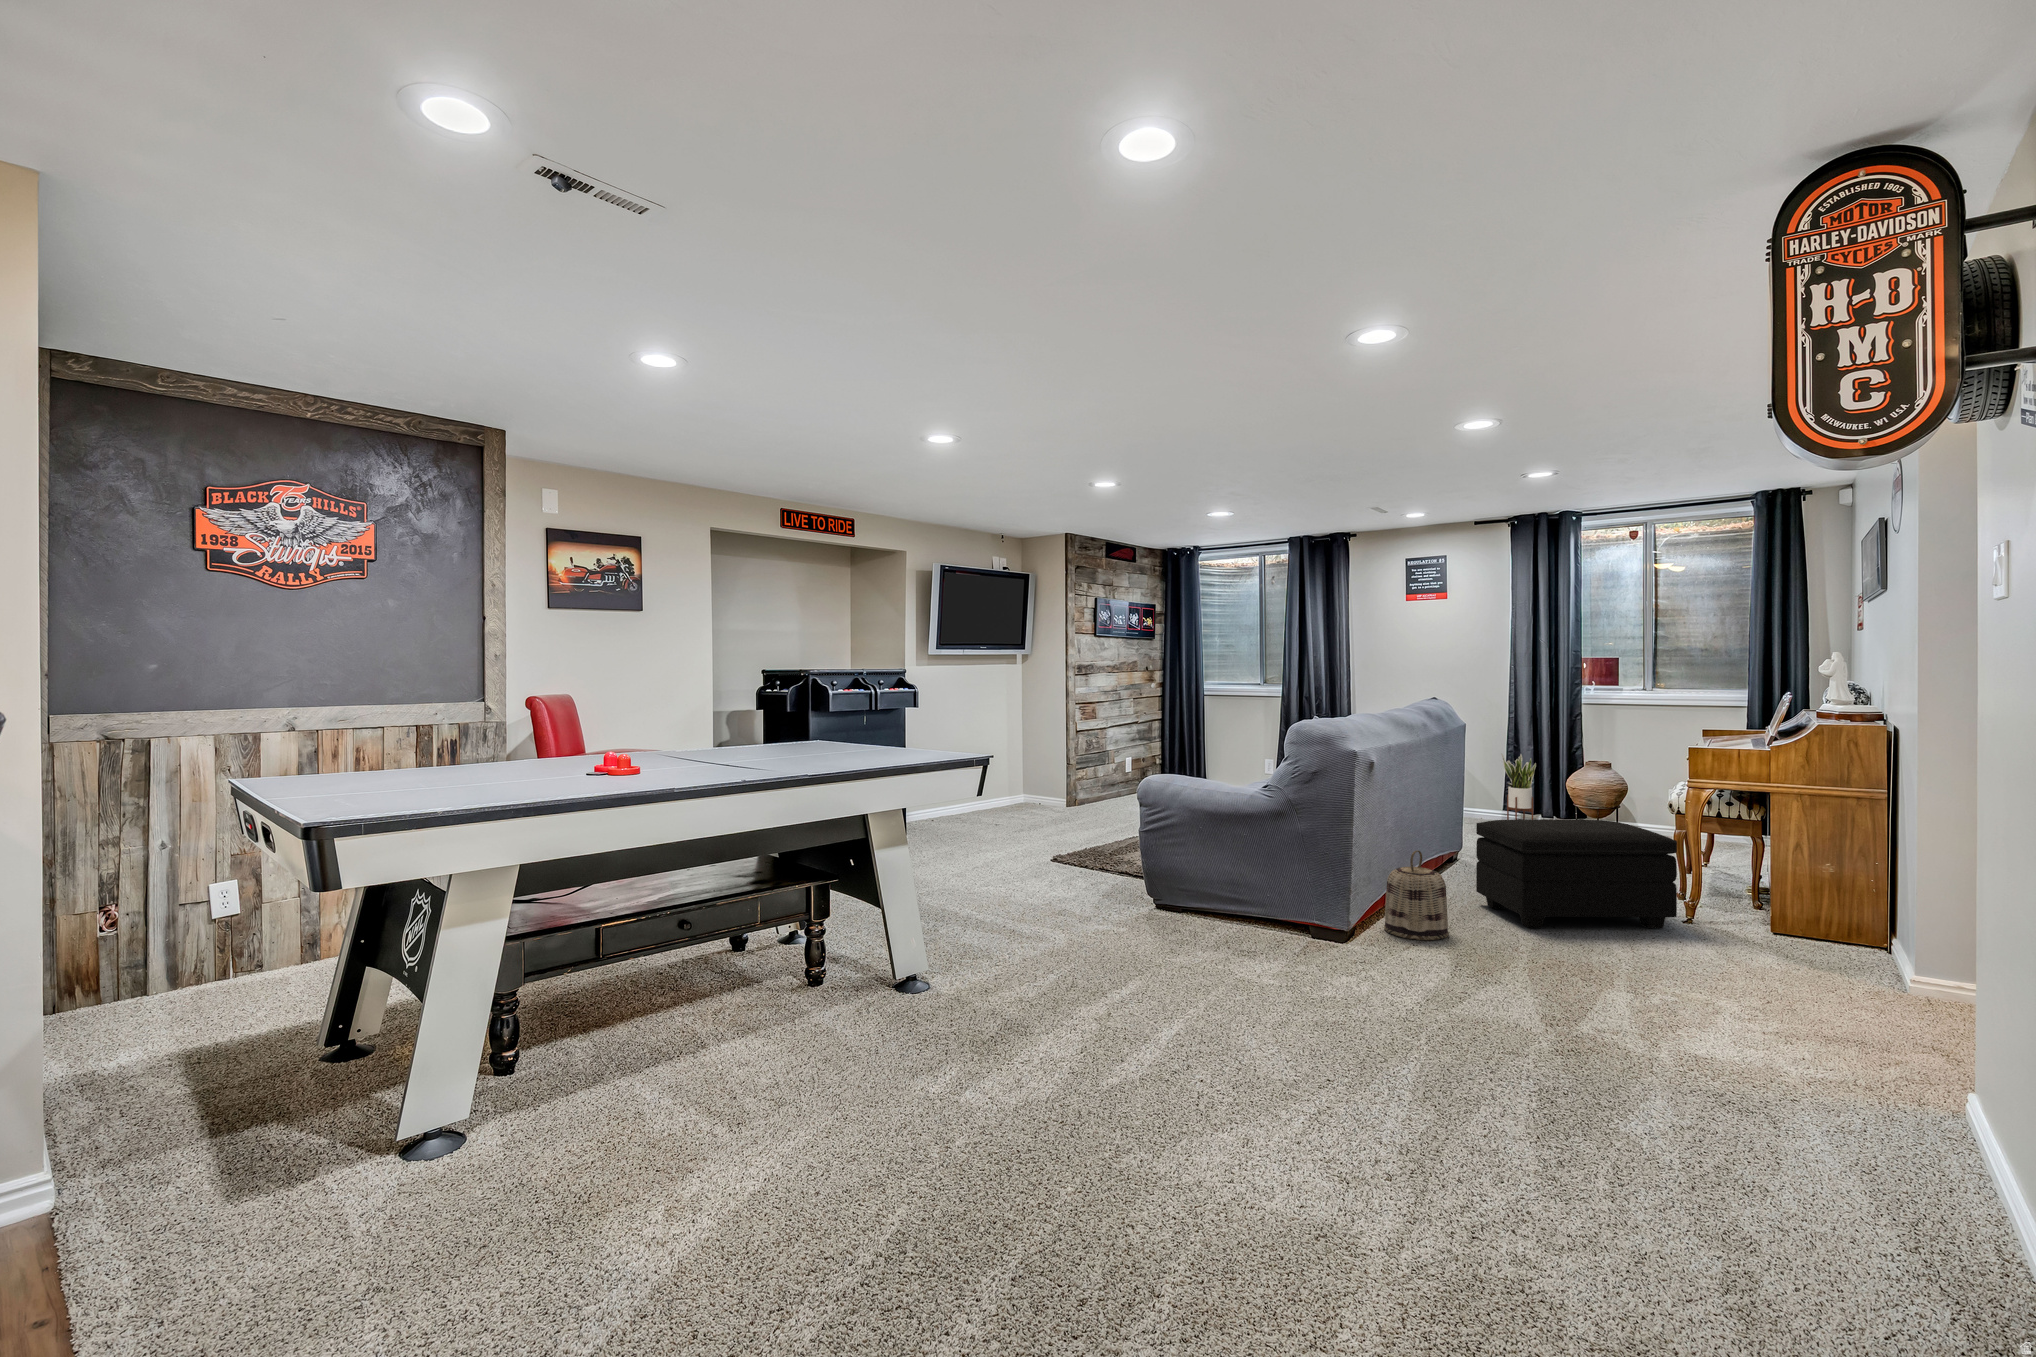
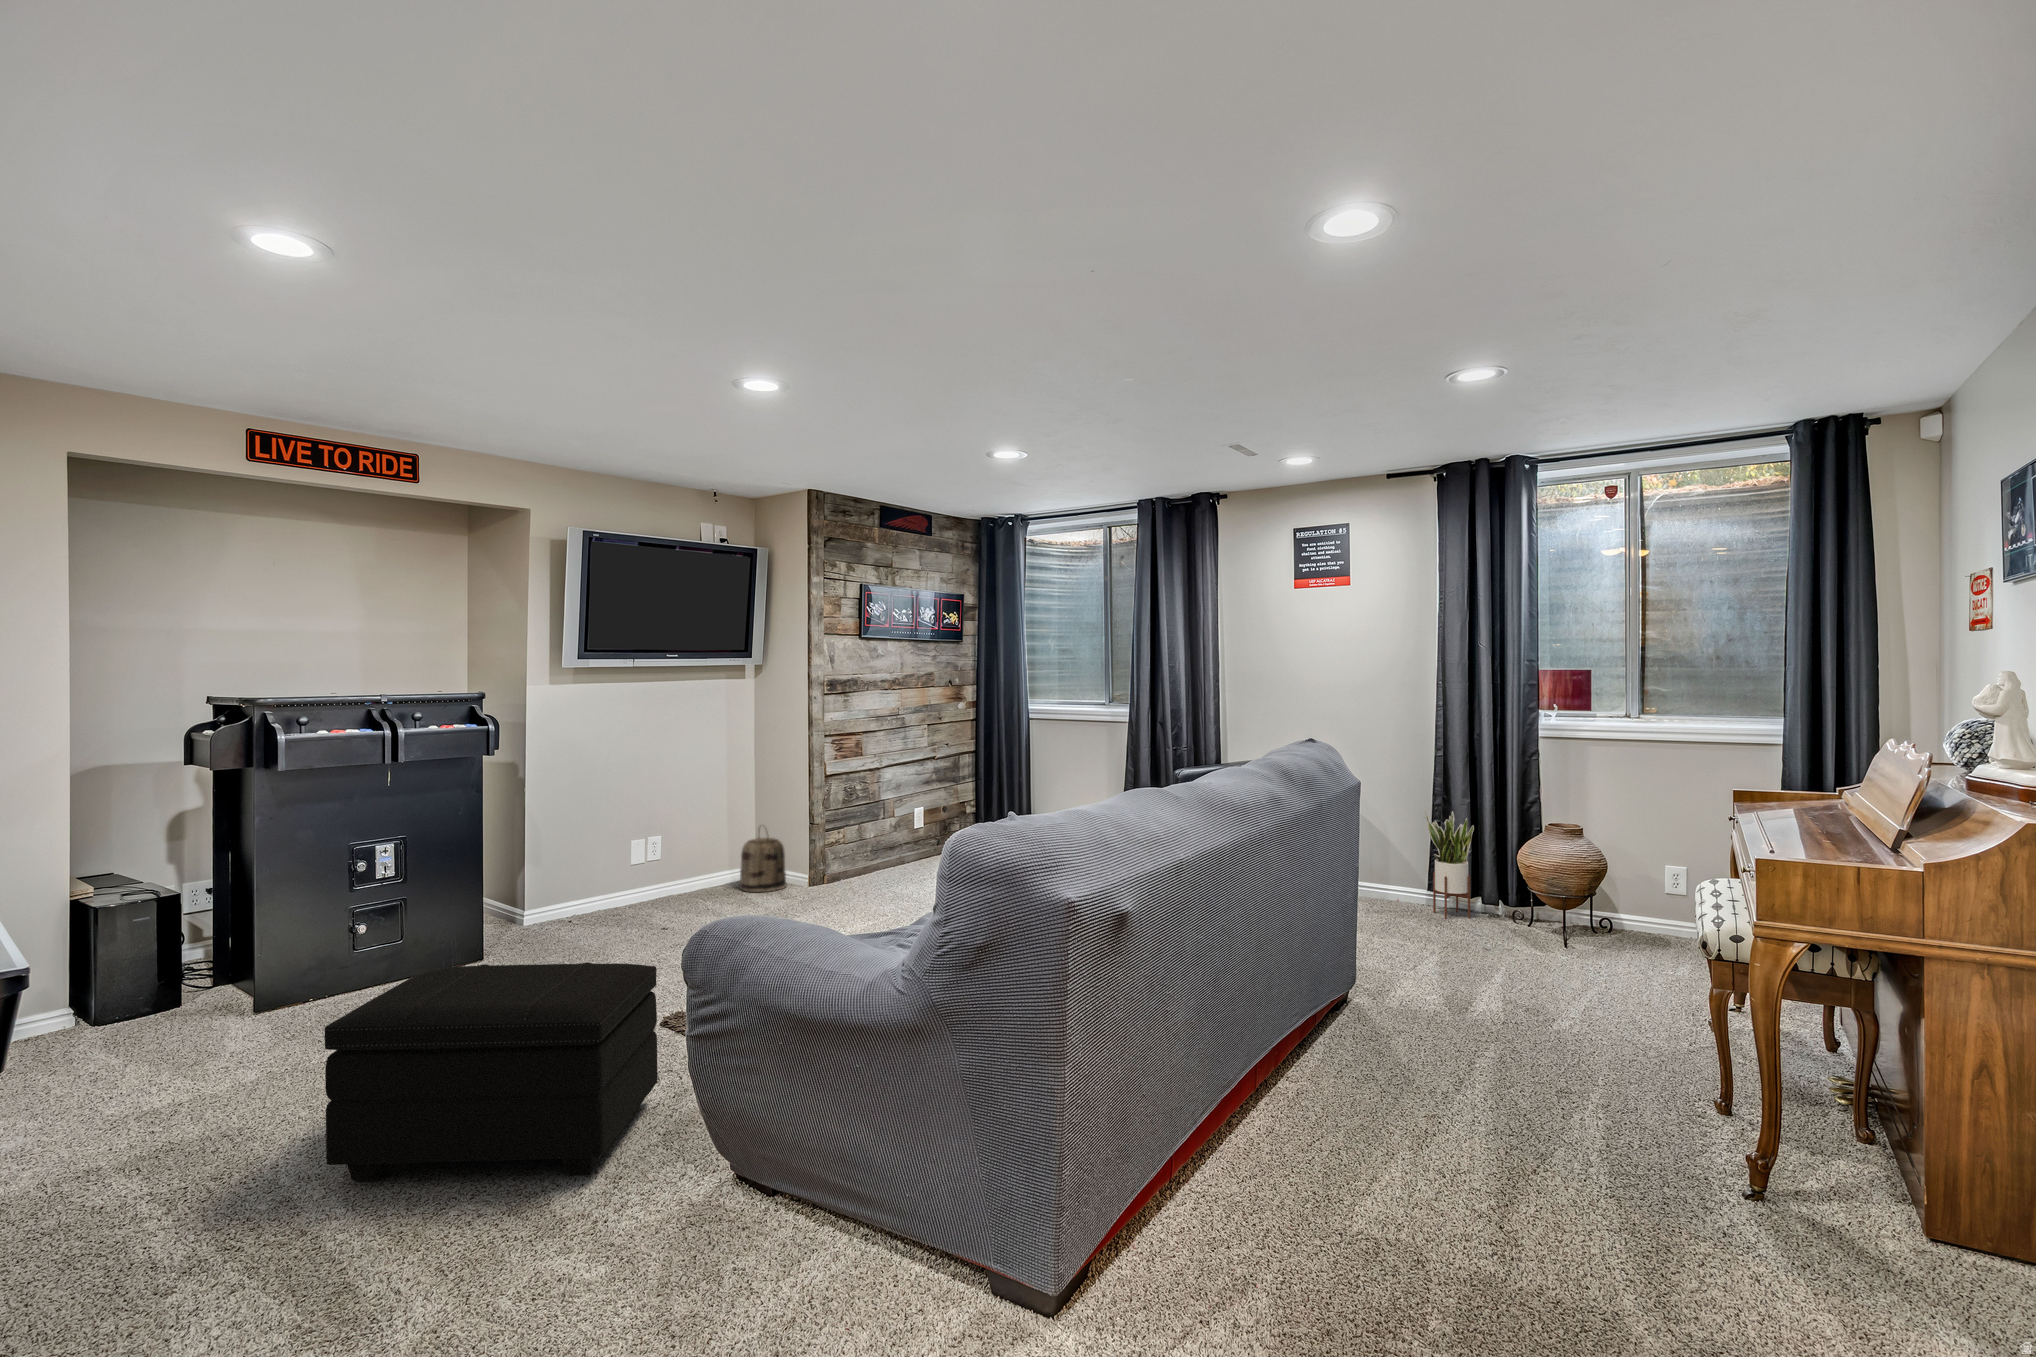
footstool: present [1476,819,1677,929] -> present [324,962,657,1181]
basket: present [1384,850,1449,940] -> present [740,828,787,892]

